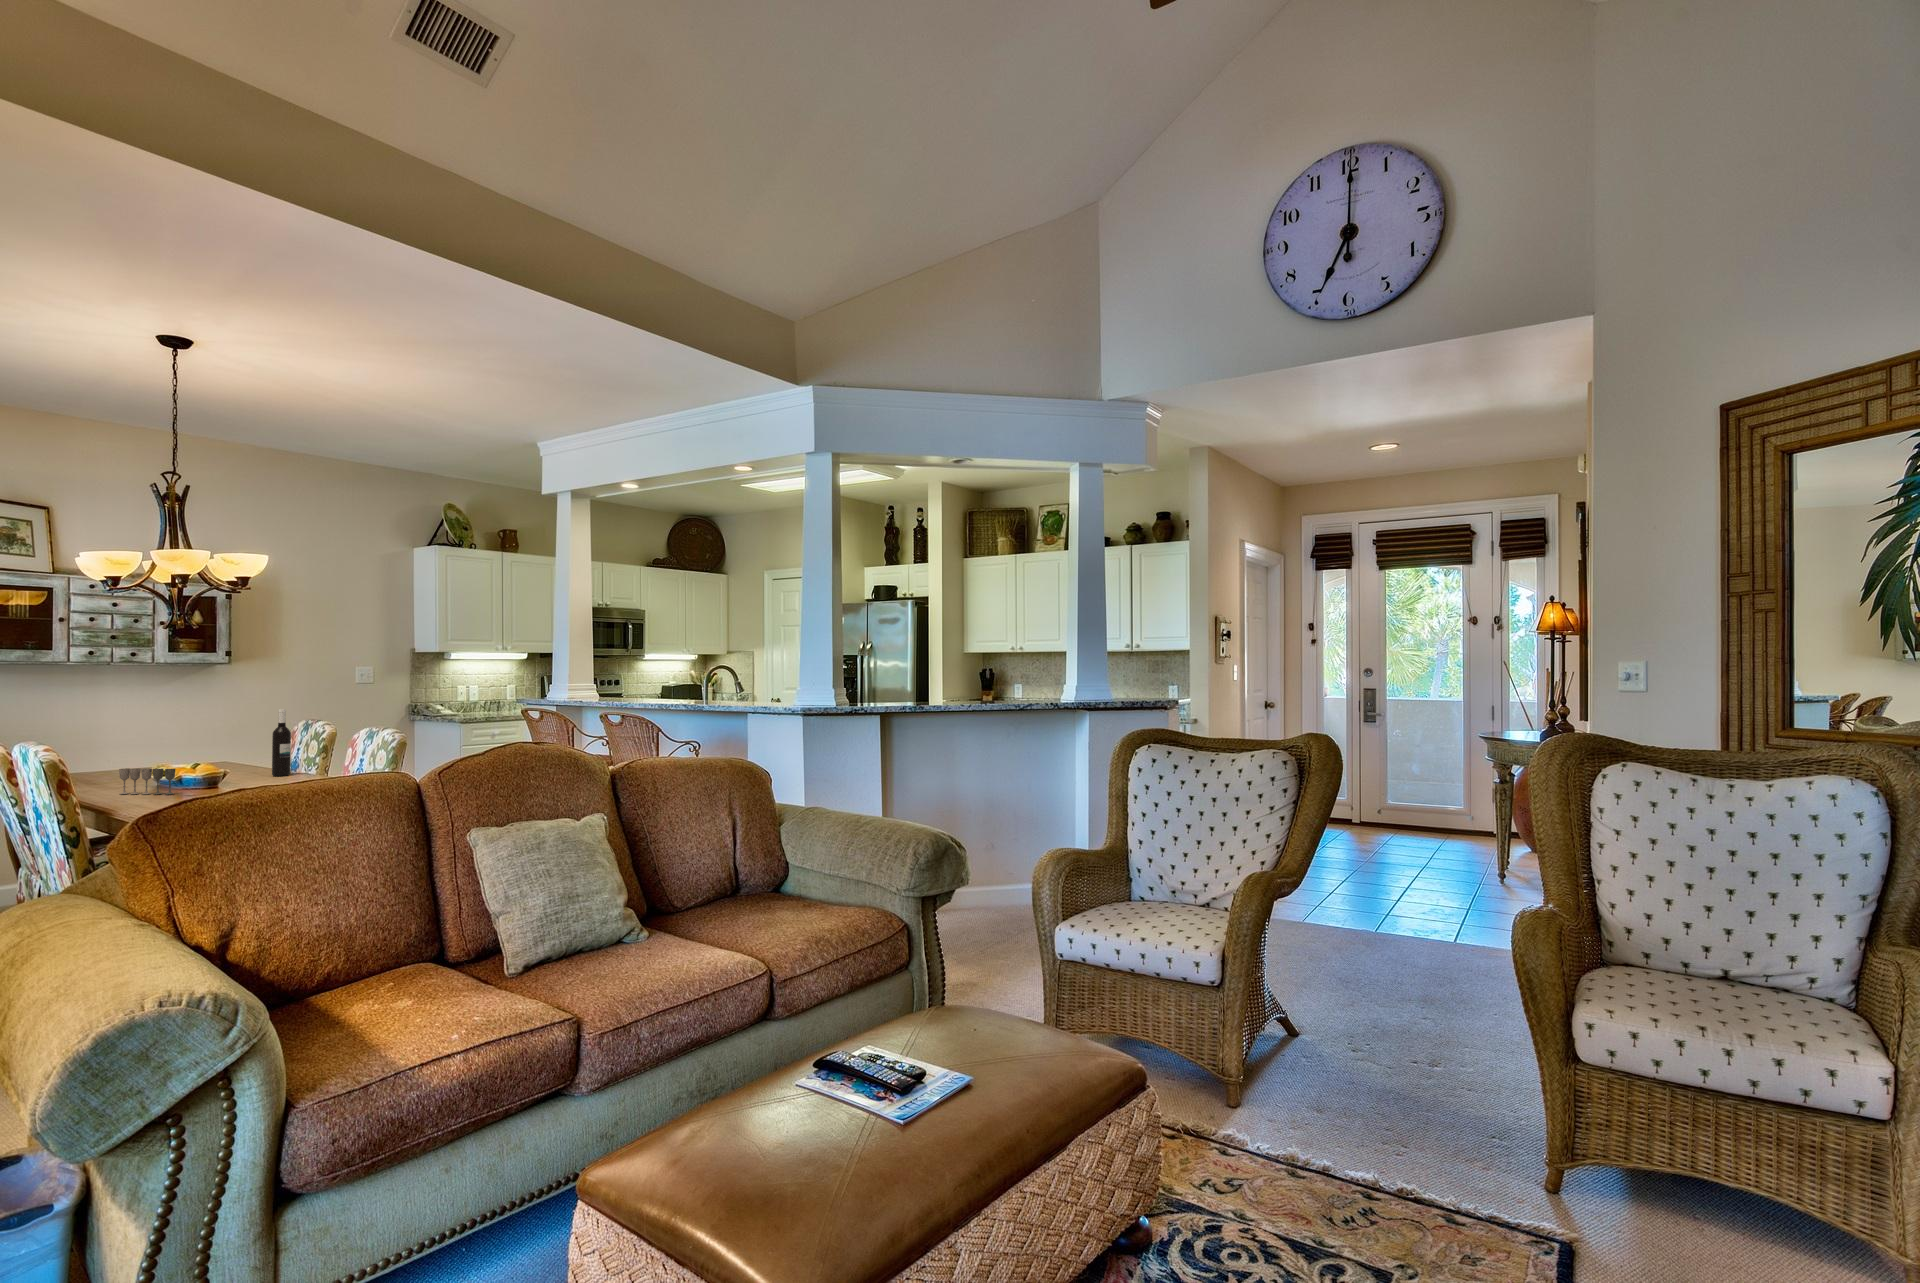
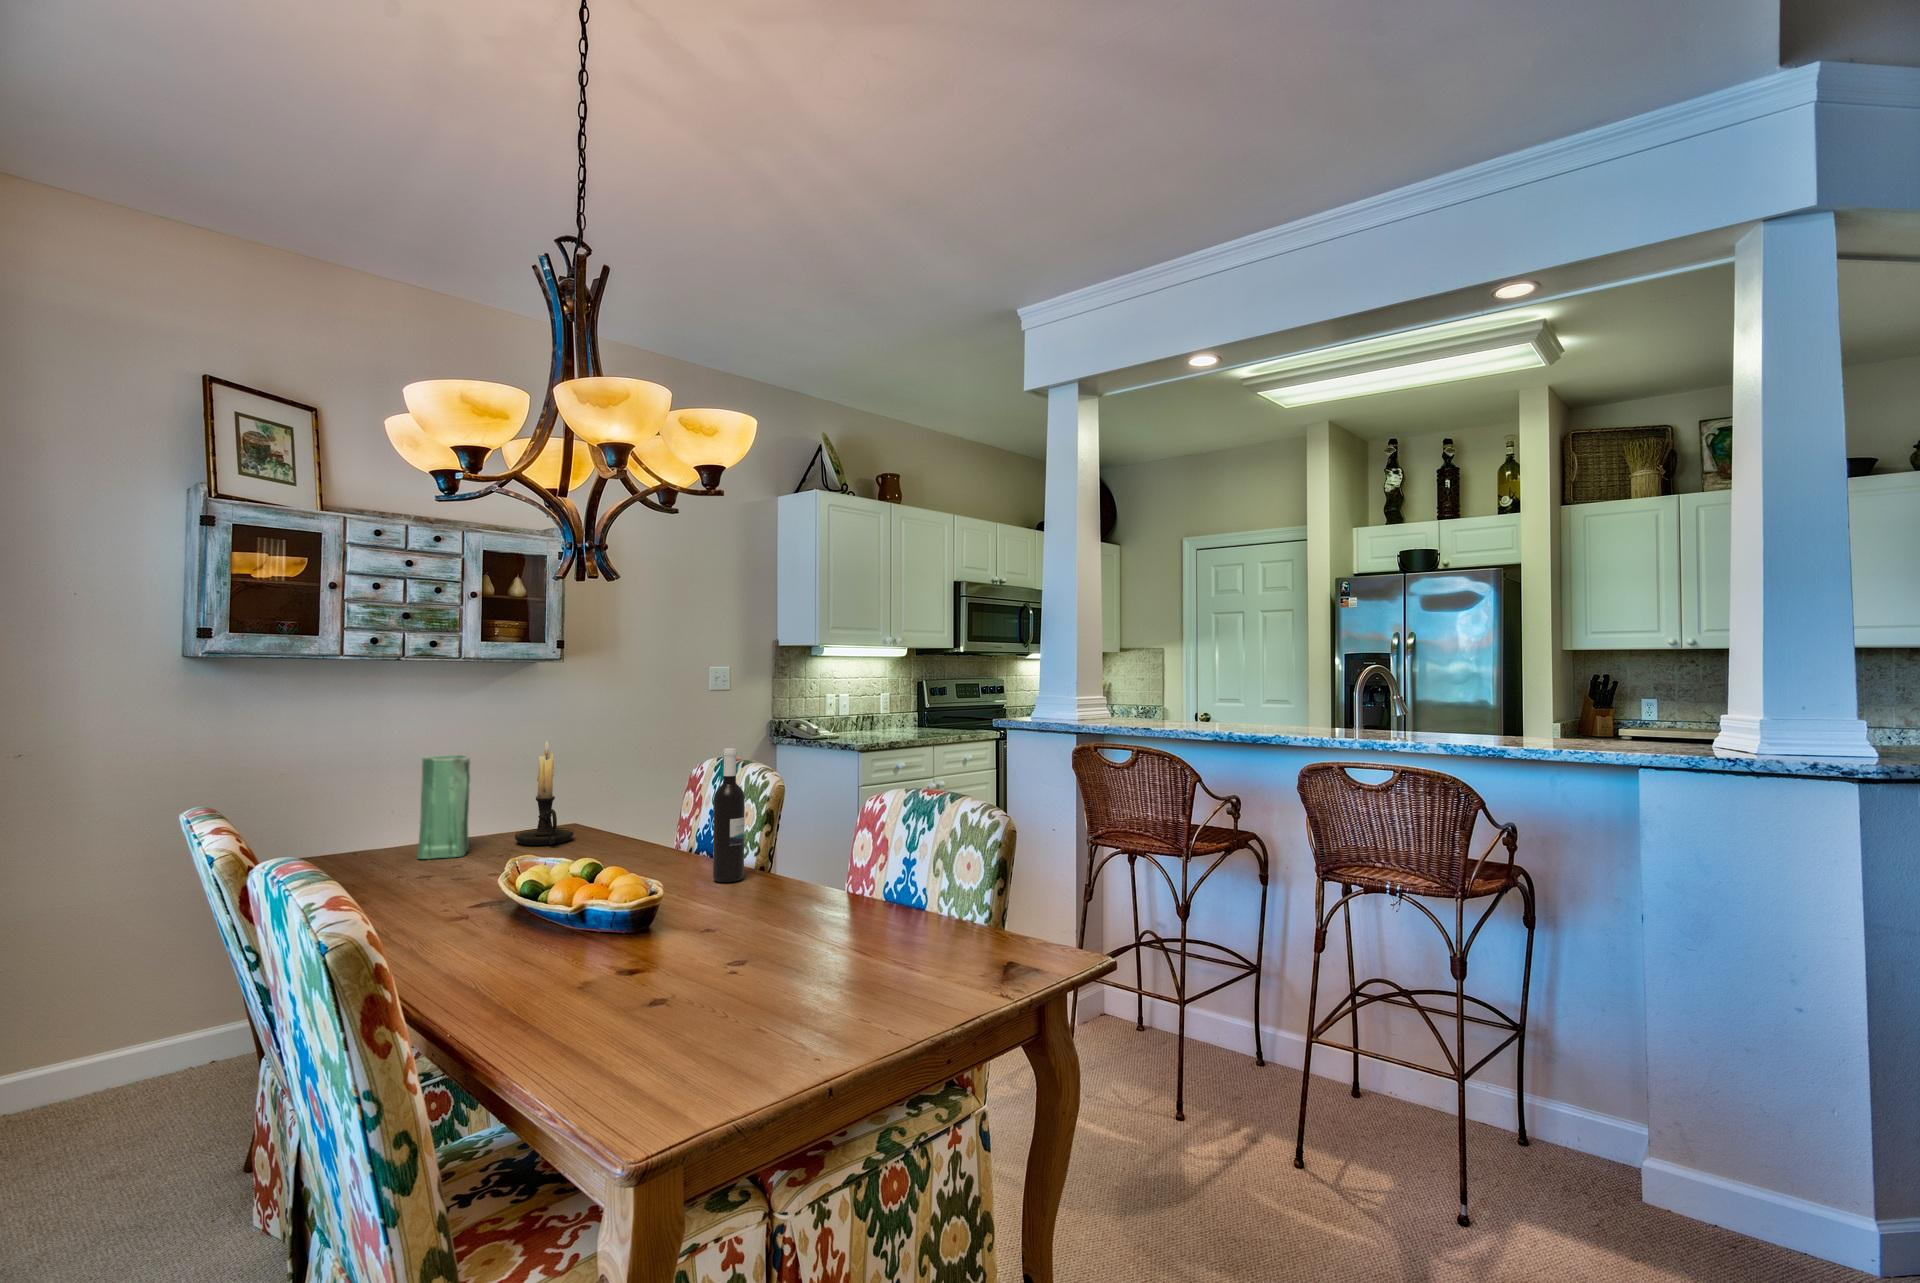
candle holder: none [174,709,213,768] -> present [515,740,573,845]
vase: none [111,718,144,773] -> present [417,755,470,859]
wine glass: present [119,768,176,795] -> none [466,897,588,967]

